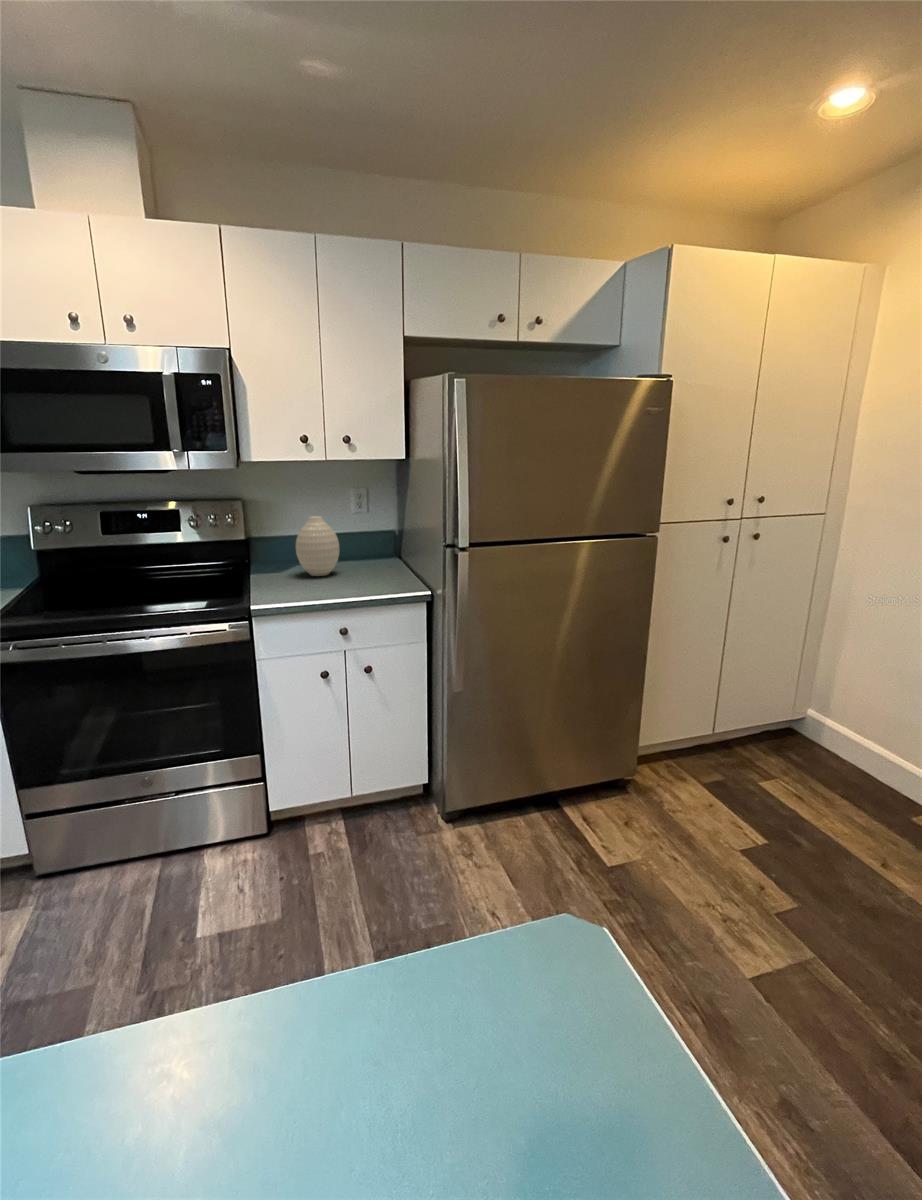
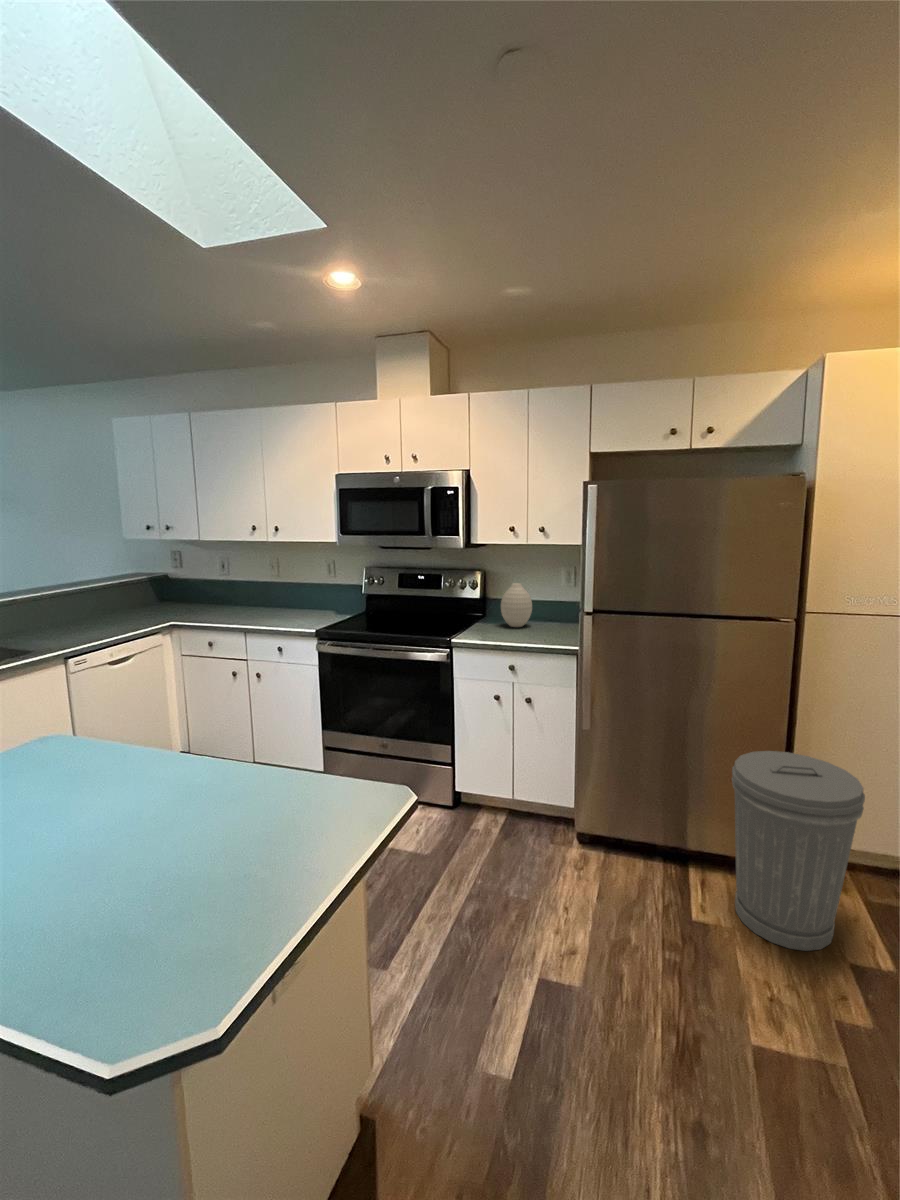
trash can: none [618,664,745,857] -> present [732,751,865,951]

